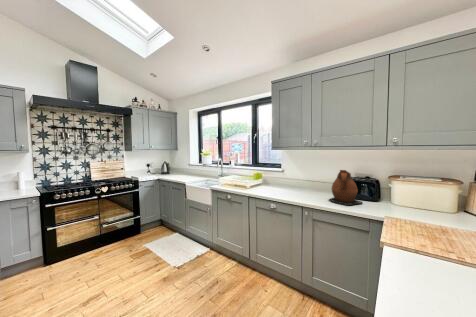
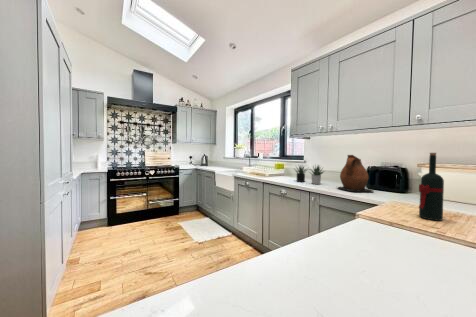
succulent plant: none [280,176,314,197] -> present [296,165,323,184]
wine bottle: none [434,179,457,241] -> present [419,153,444,221]

